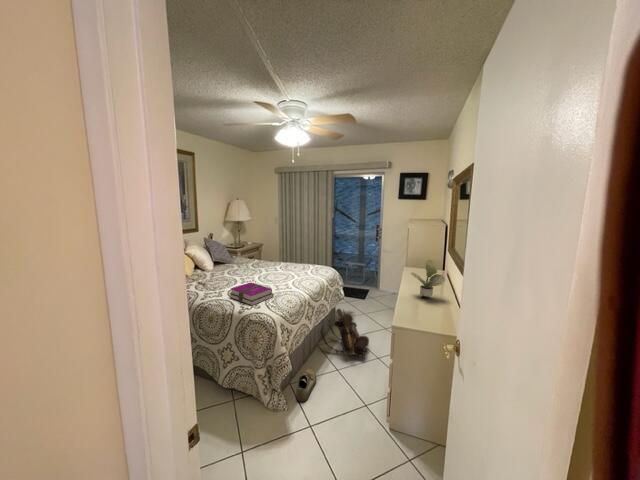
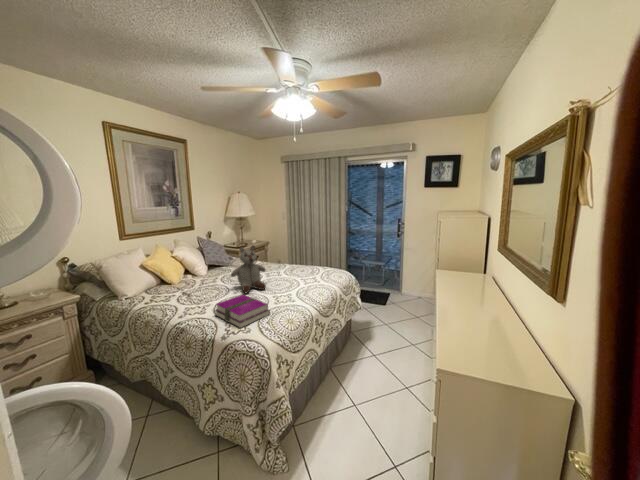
stuffed bear: none [238,244,267,283] -> present [231,246,266,293]
potted plant: present [411,260,445,297] -> none [452,265,504,317]
backpack: present [321,309,369,356] -> none [333,324,394,388]
shoe: present [296,369,316,402] -> none [301,404,327,455]

